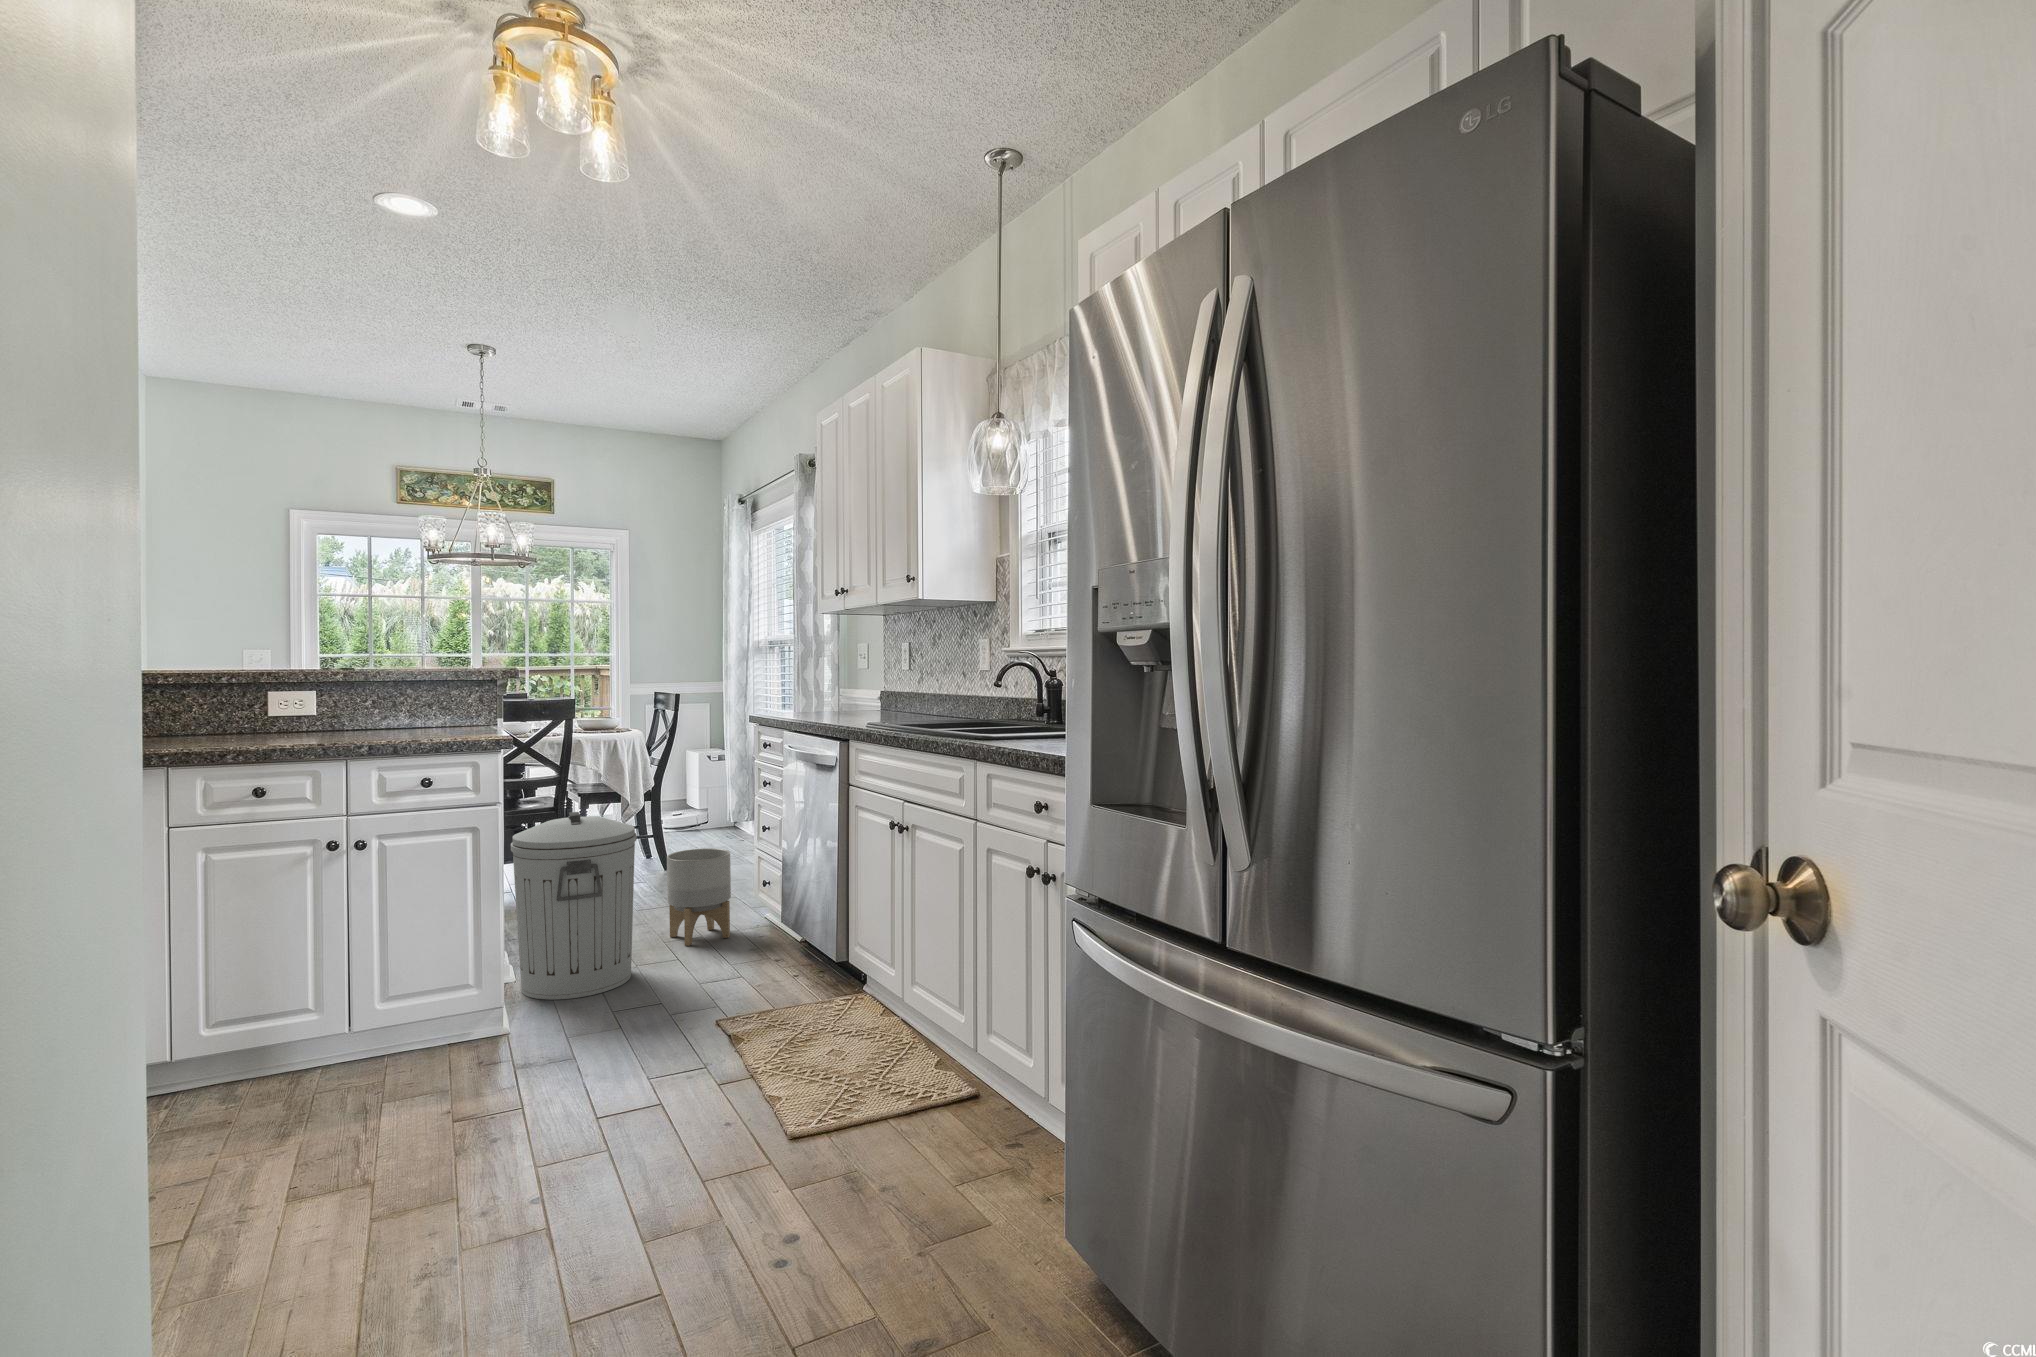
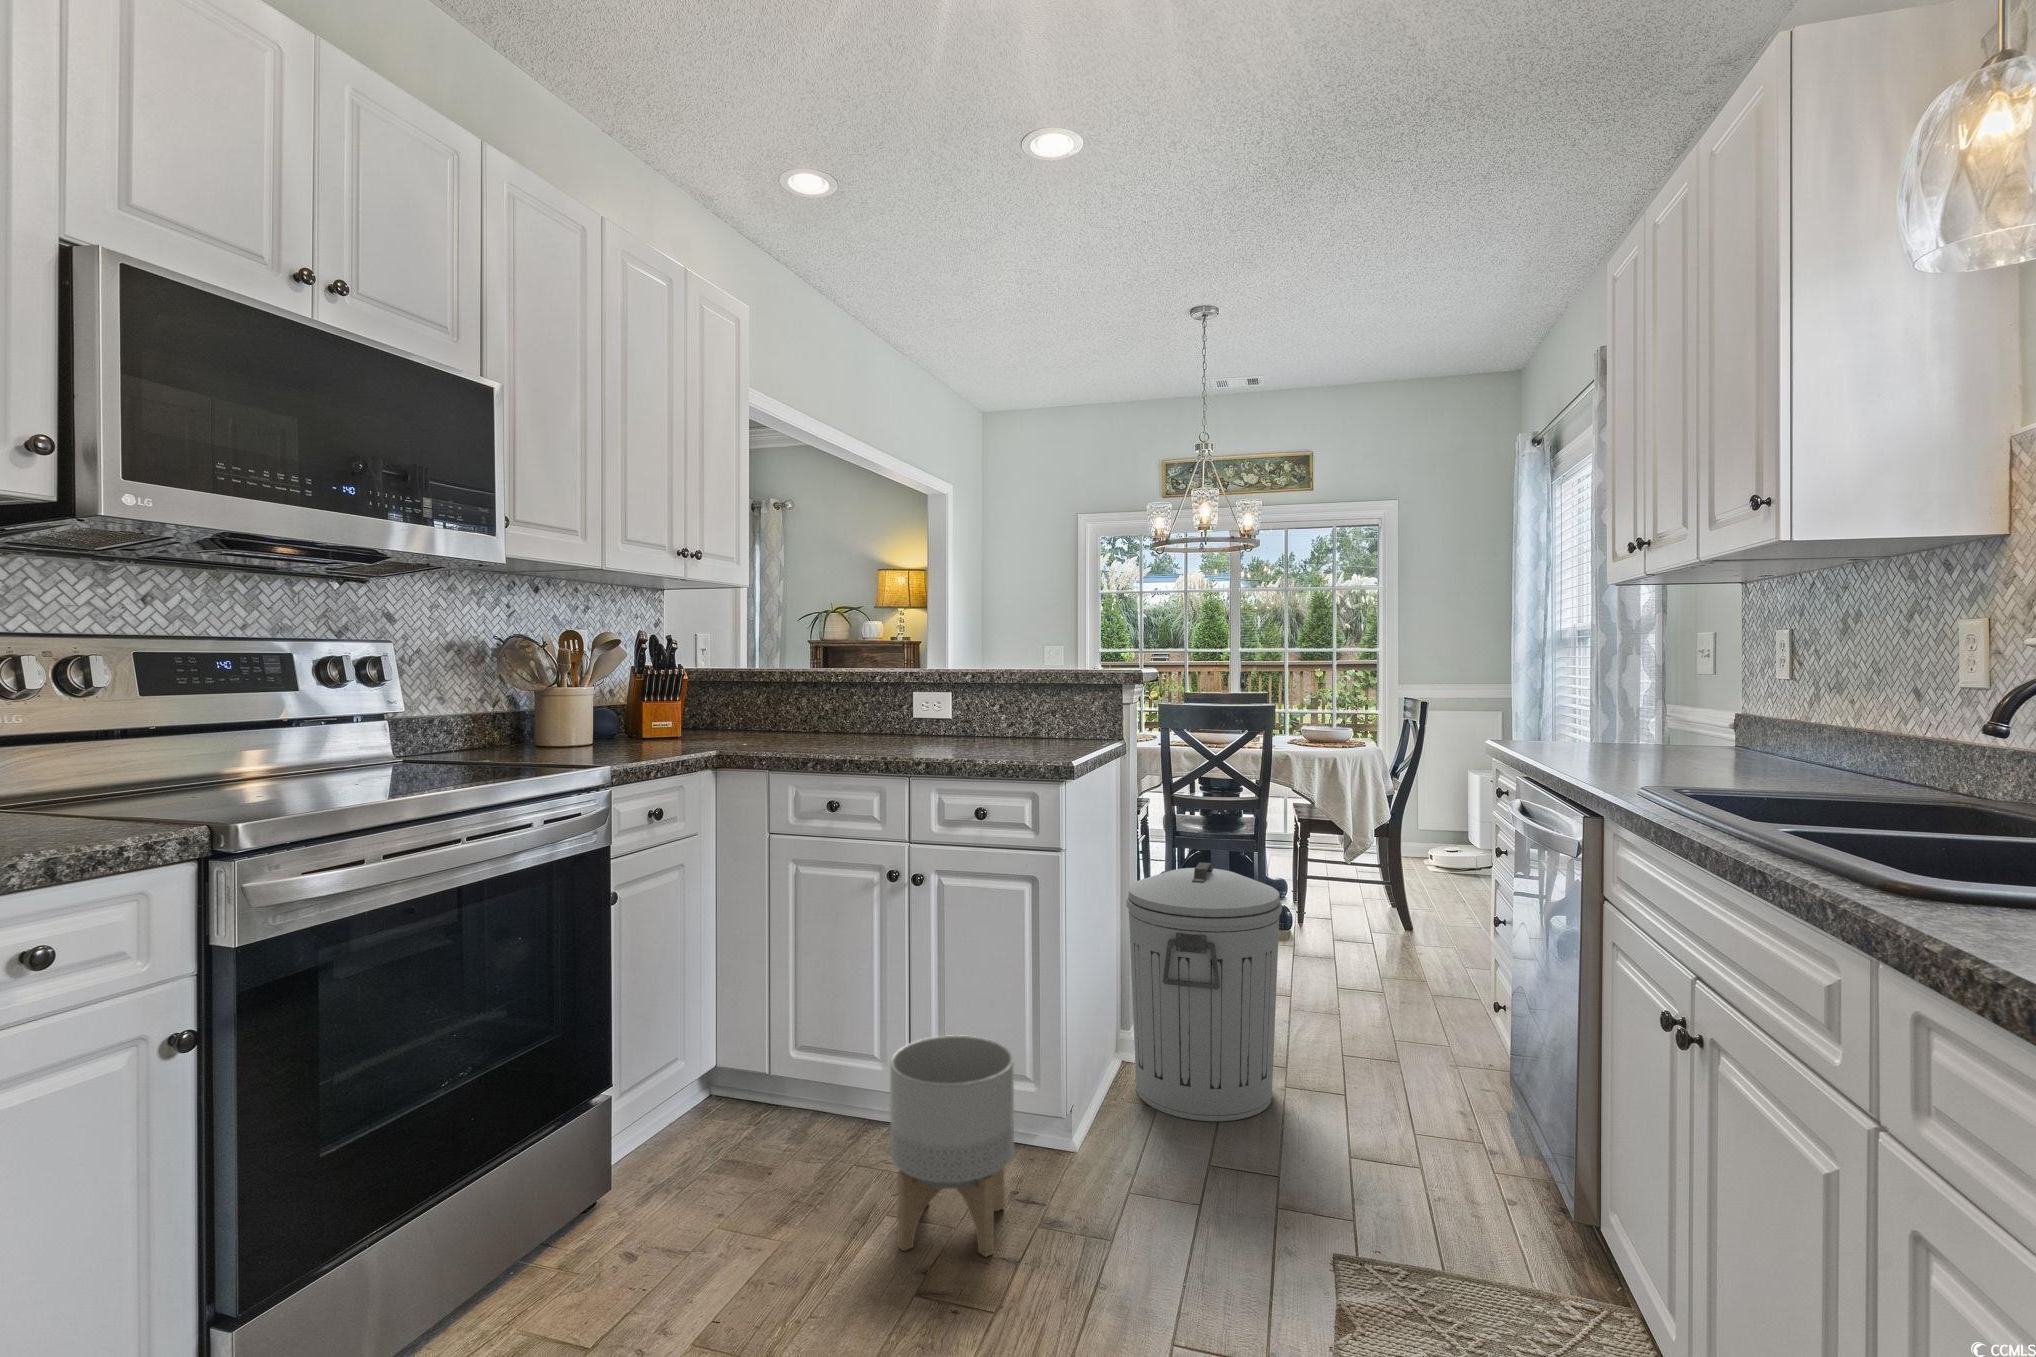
planter: present [667,848,731,946] -> present [890,1035,1014,1256]

